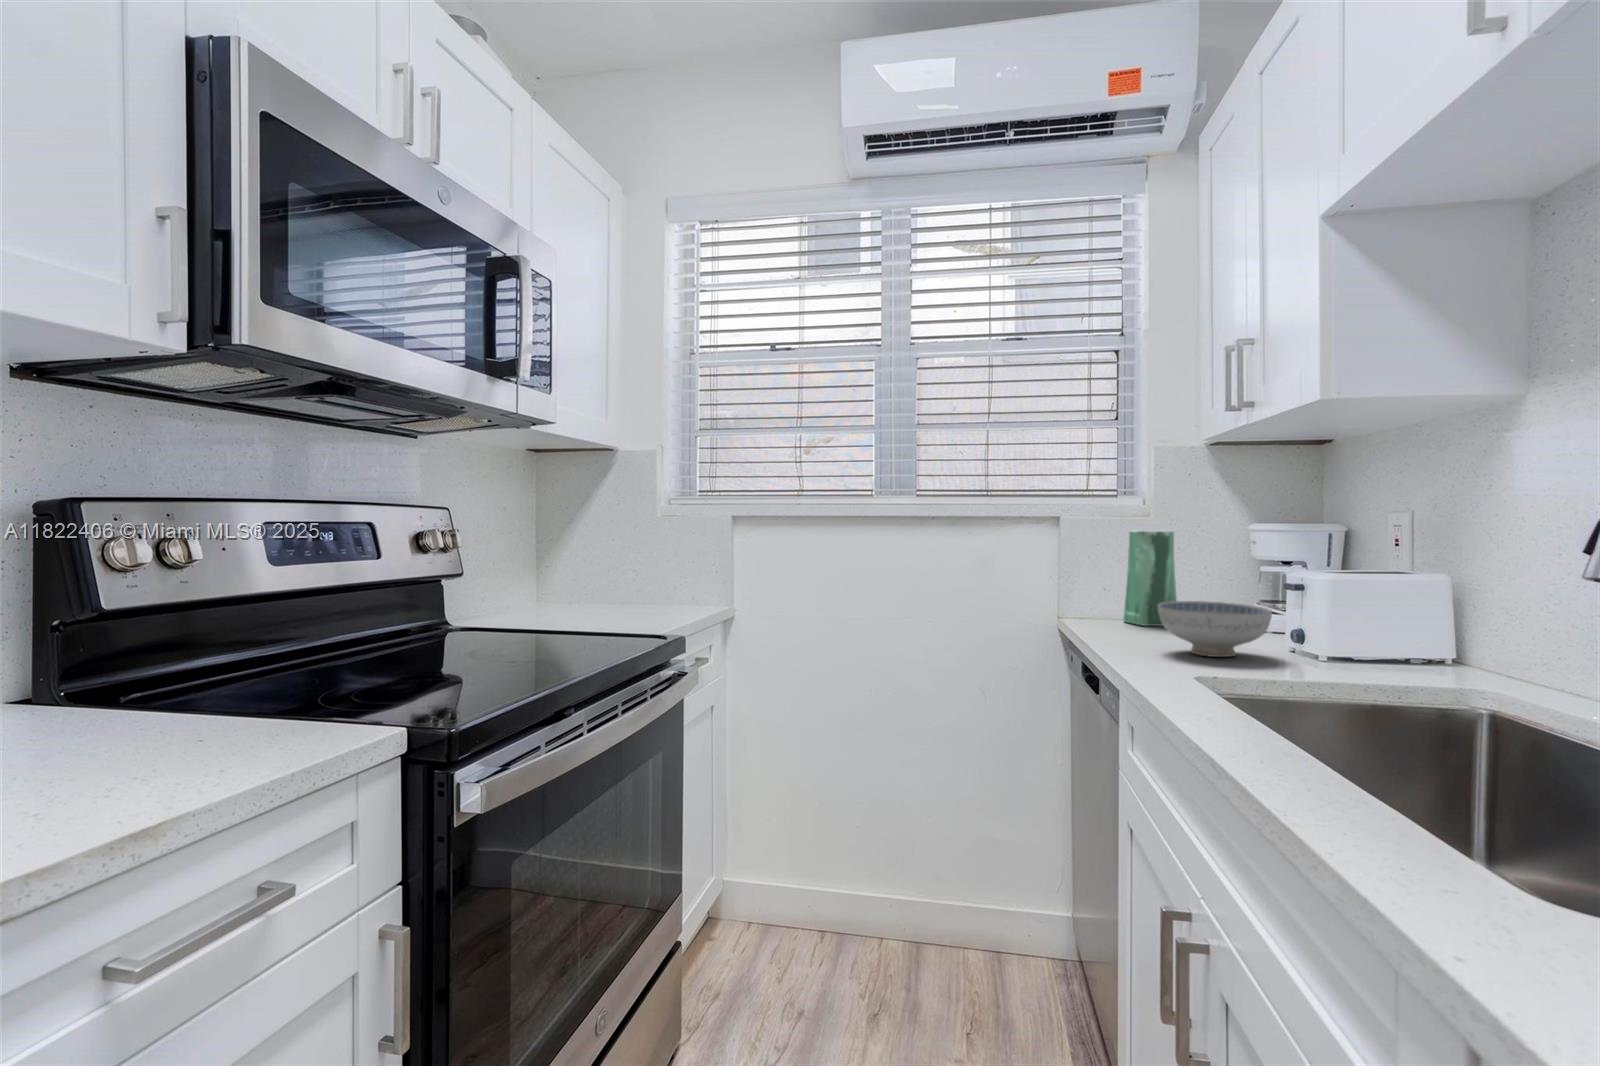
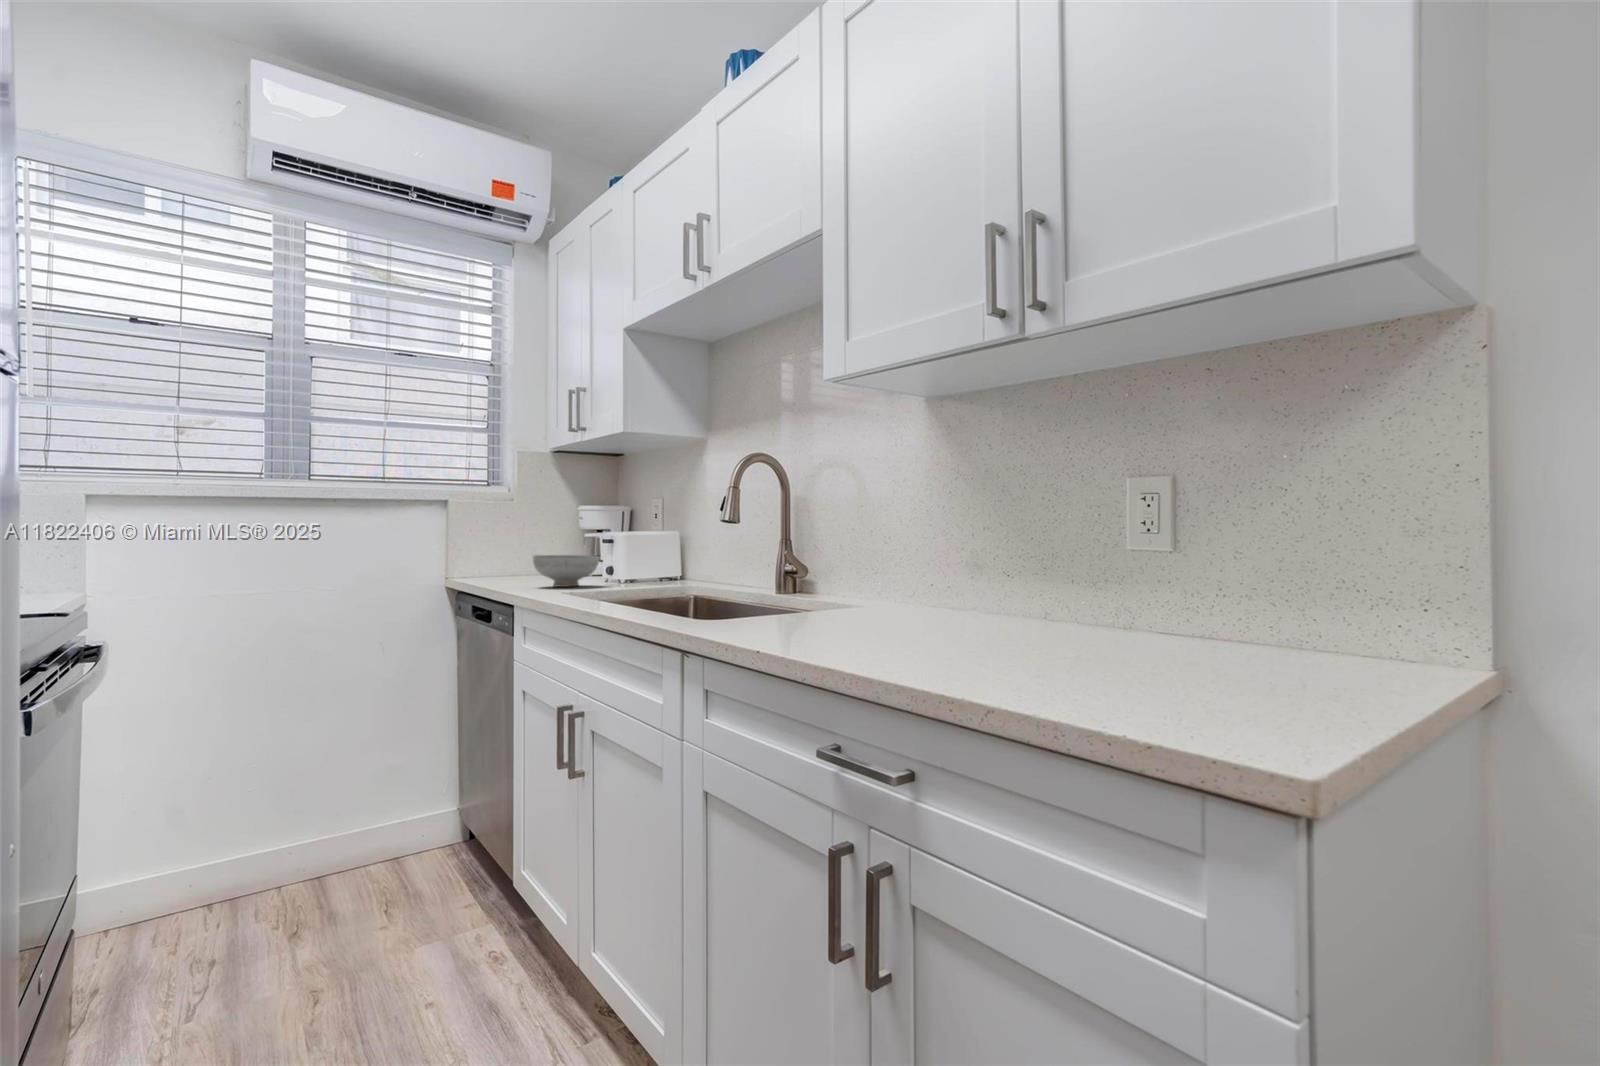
vase: present [1124,530,1177,626] -> none [496,513,536,581]

